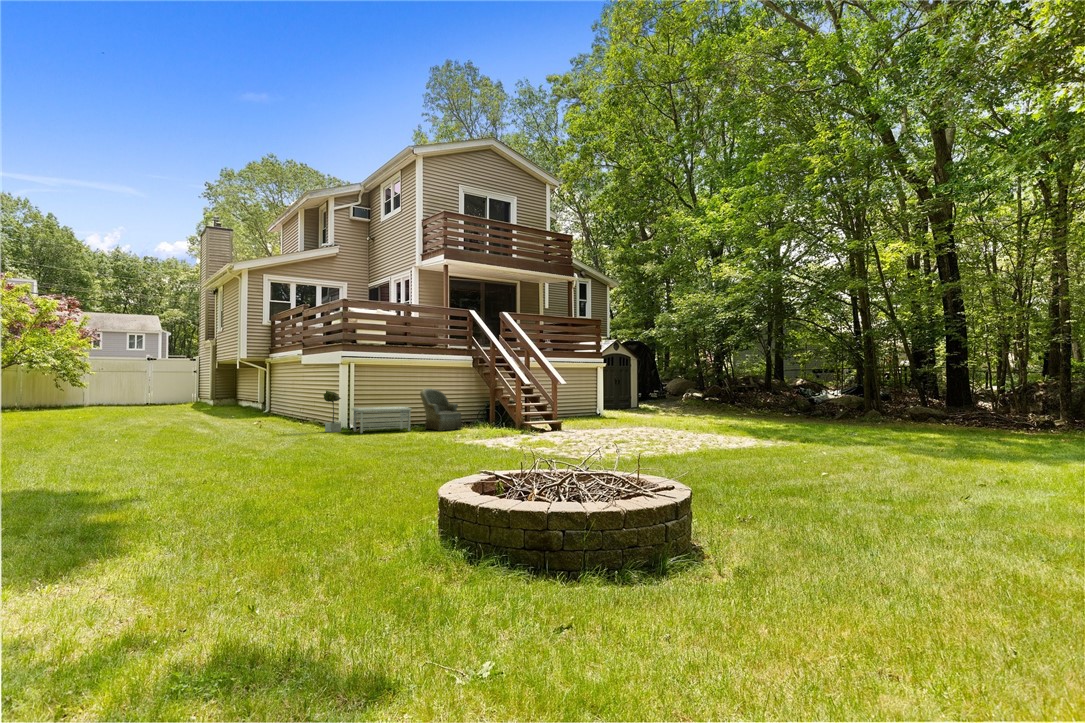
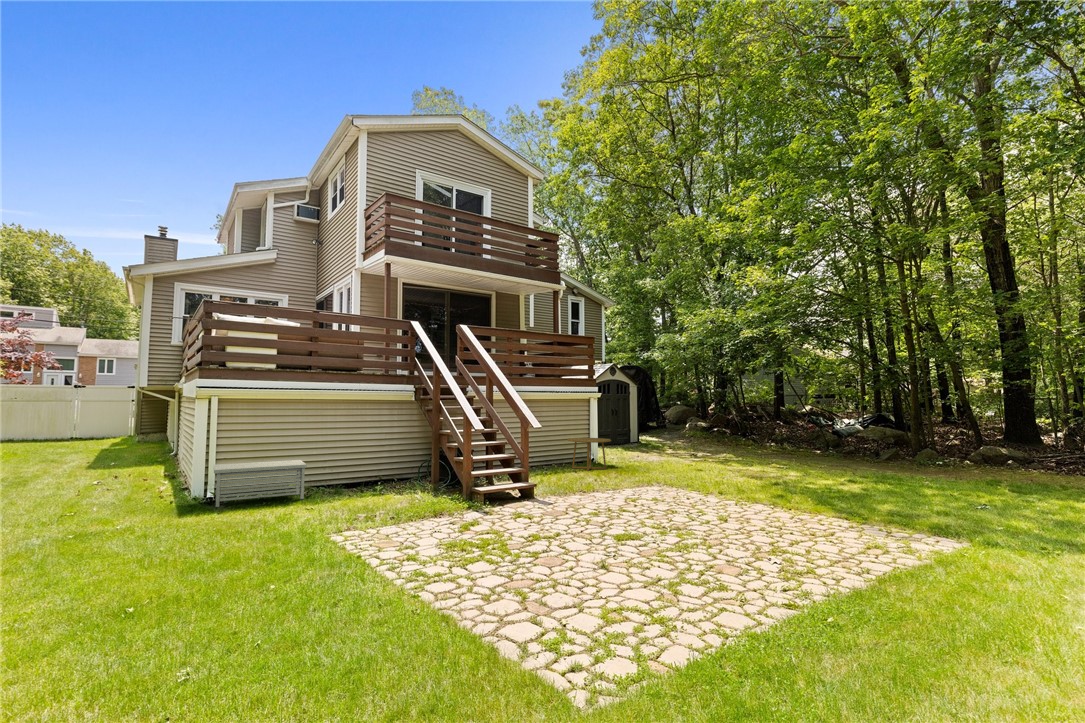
armchair: present [420,388,461,431] -> none [327,432,388,499]
potted tree: present [324,391,341,432] -> none [165,438,197,505]
round table: none [581,398,614,422] -> present [567,438,611,471]

